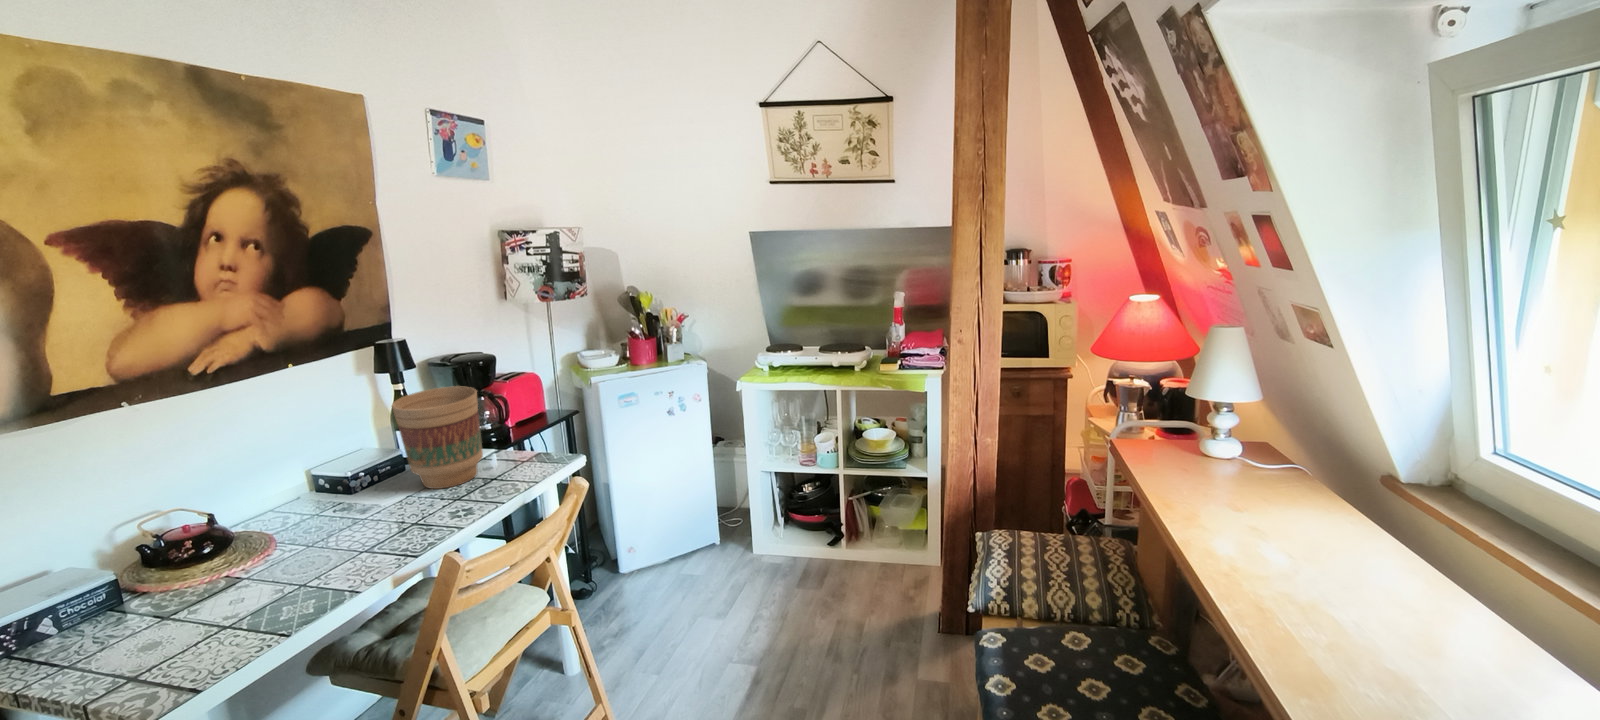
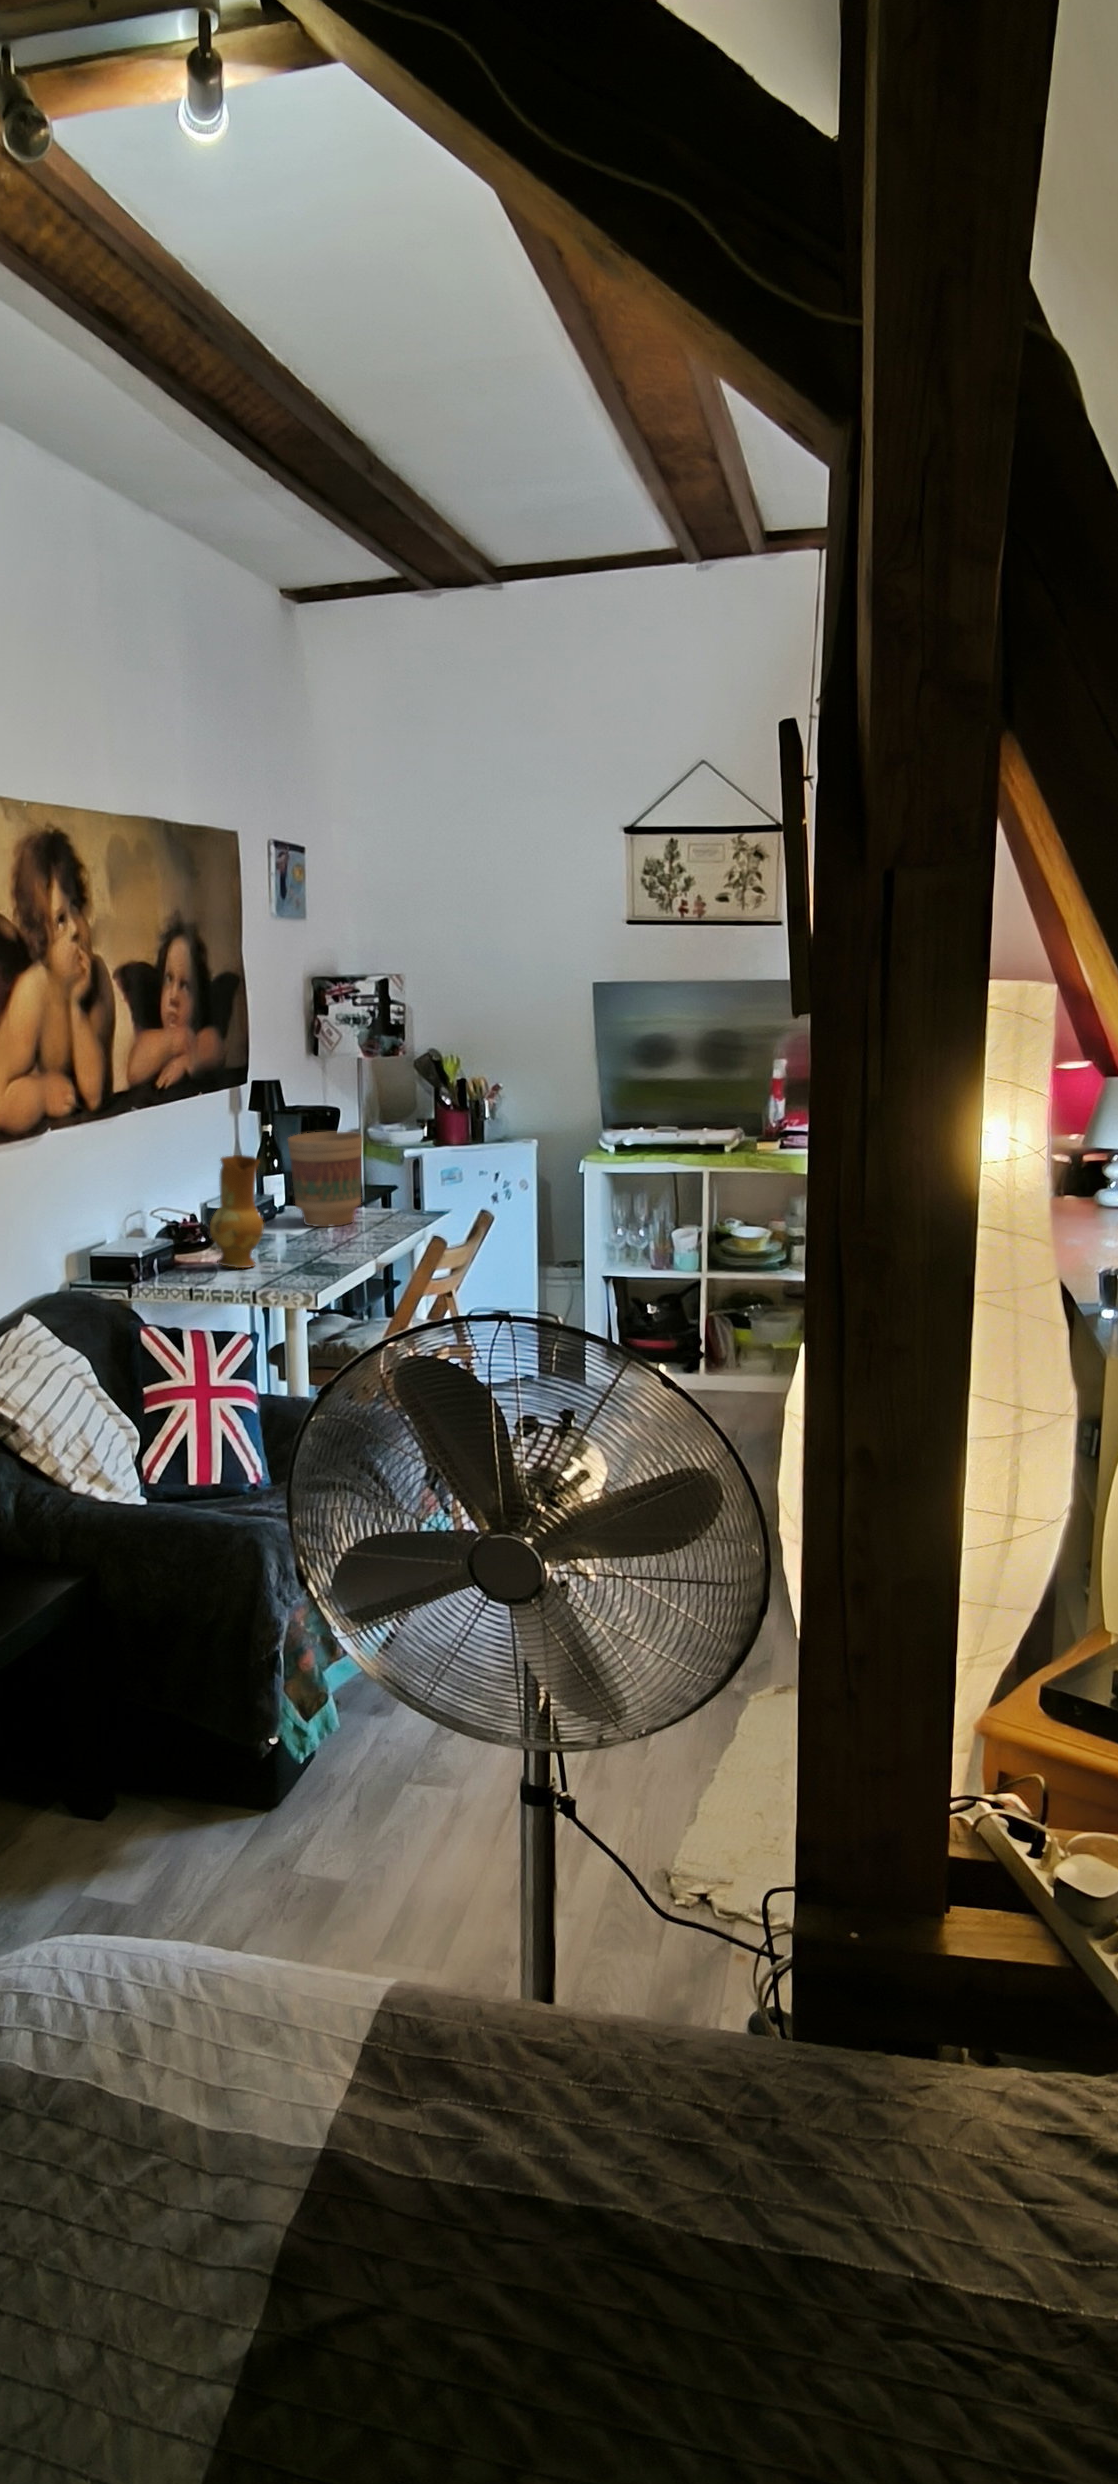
ceramic jug: none [143,473,237,622] -> present [210,1155,264,1268]

